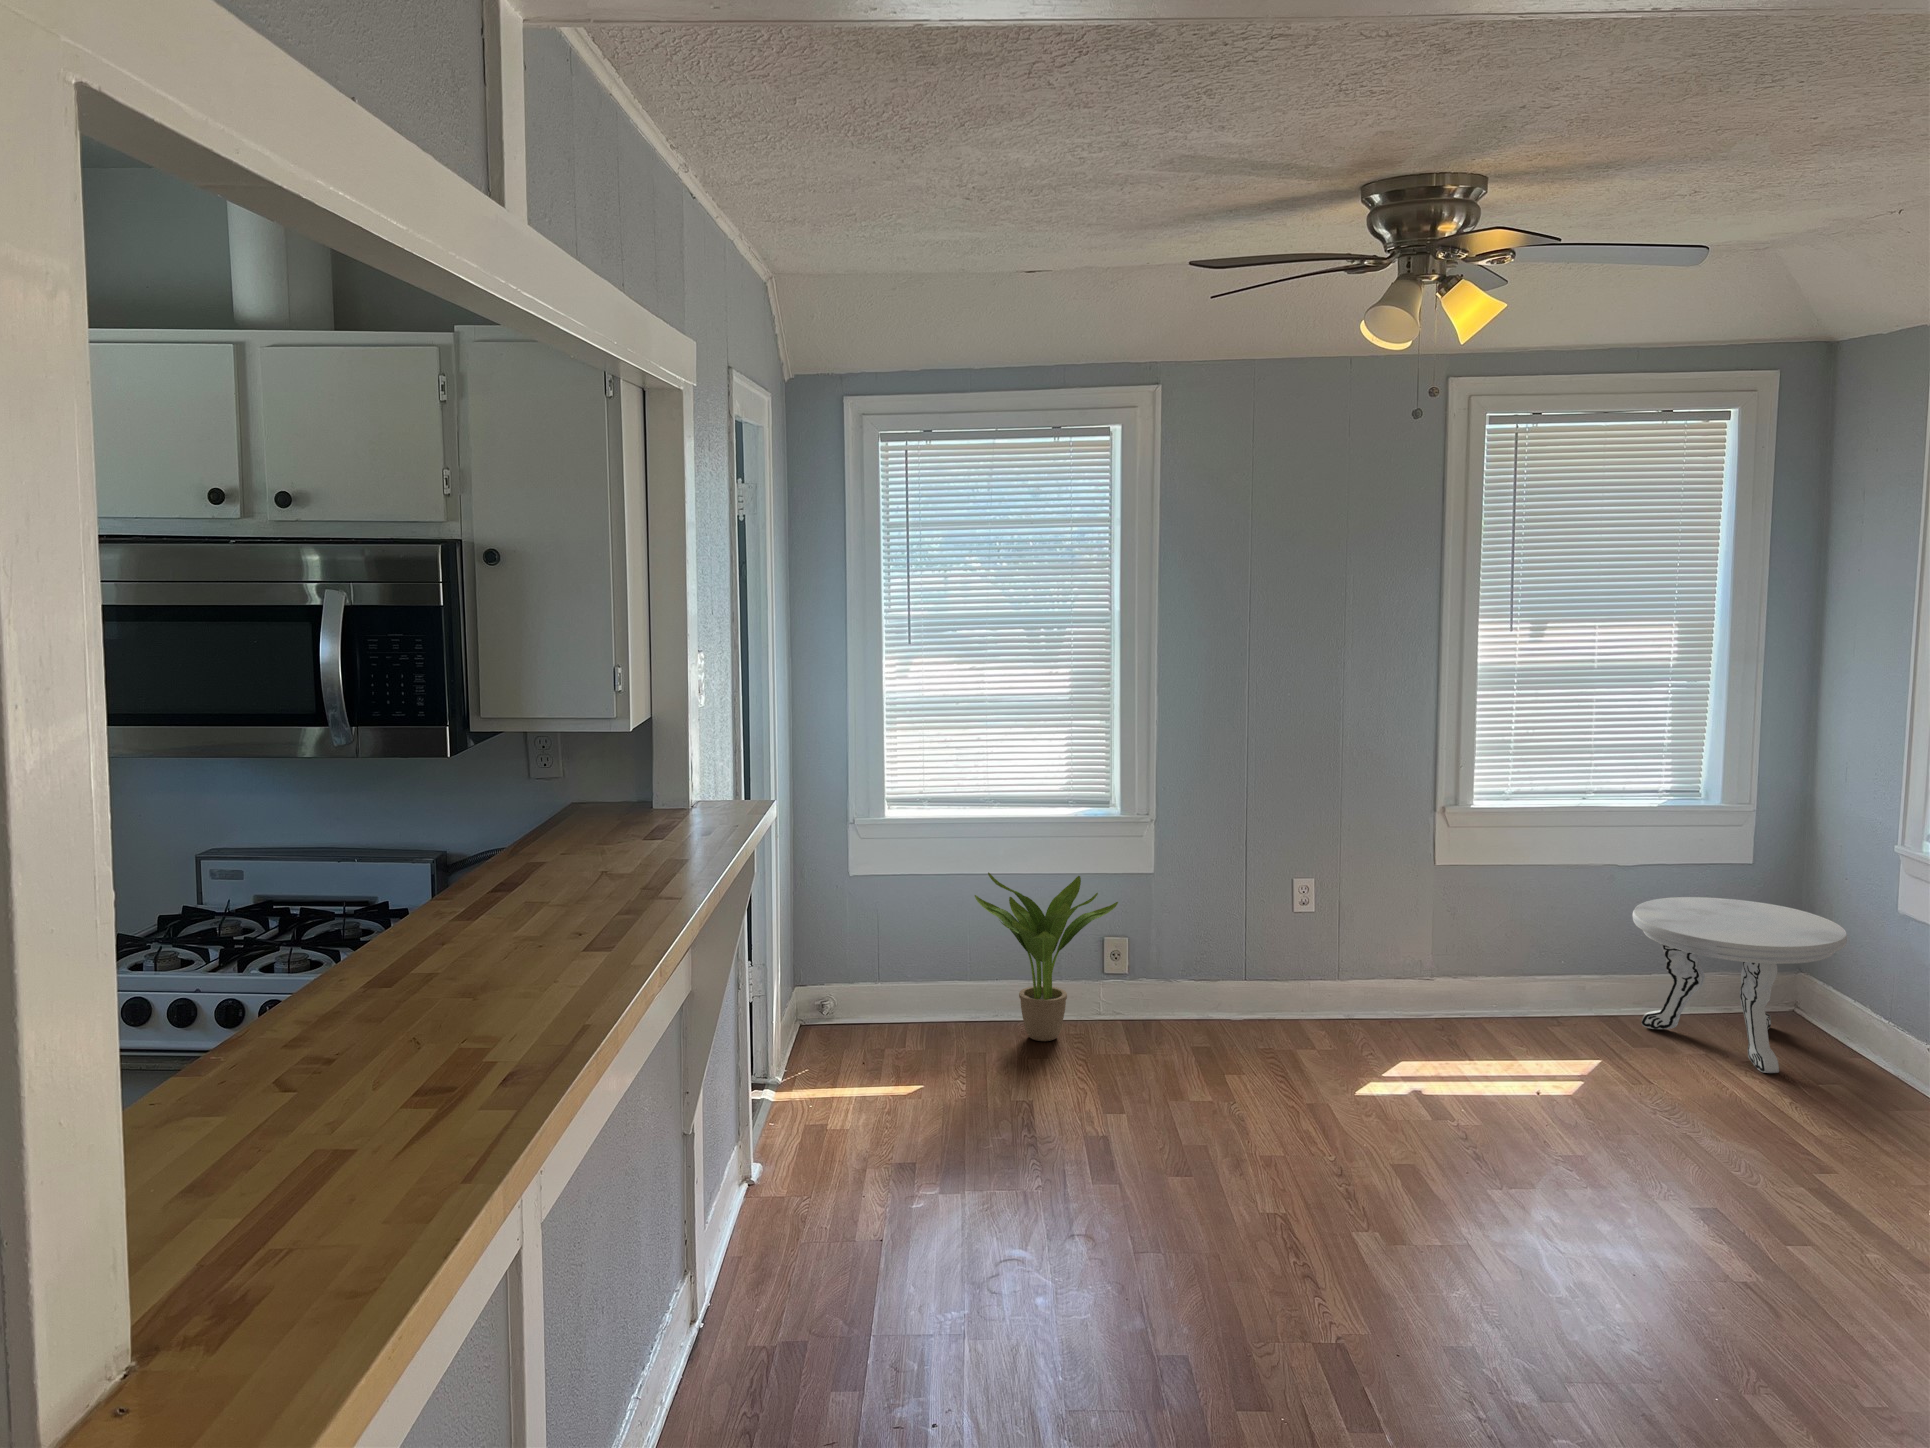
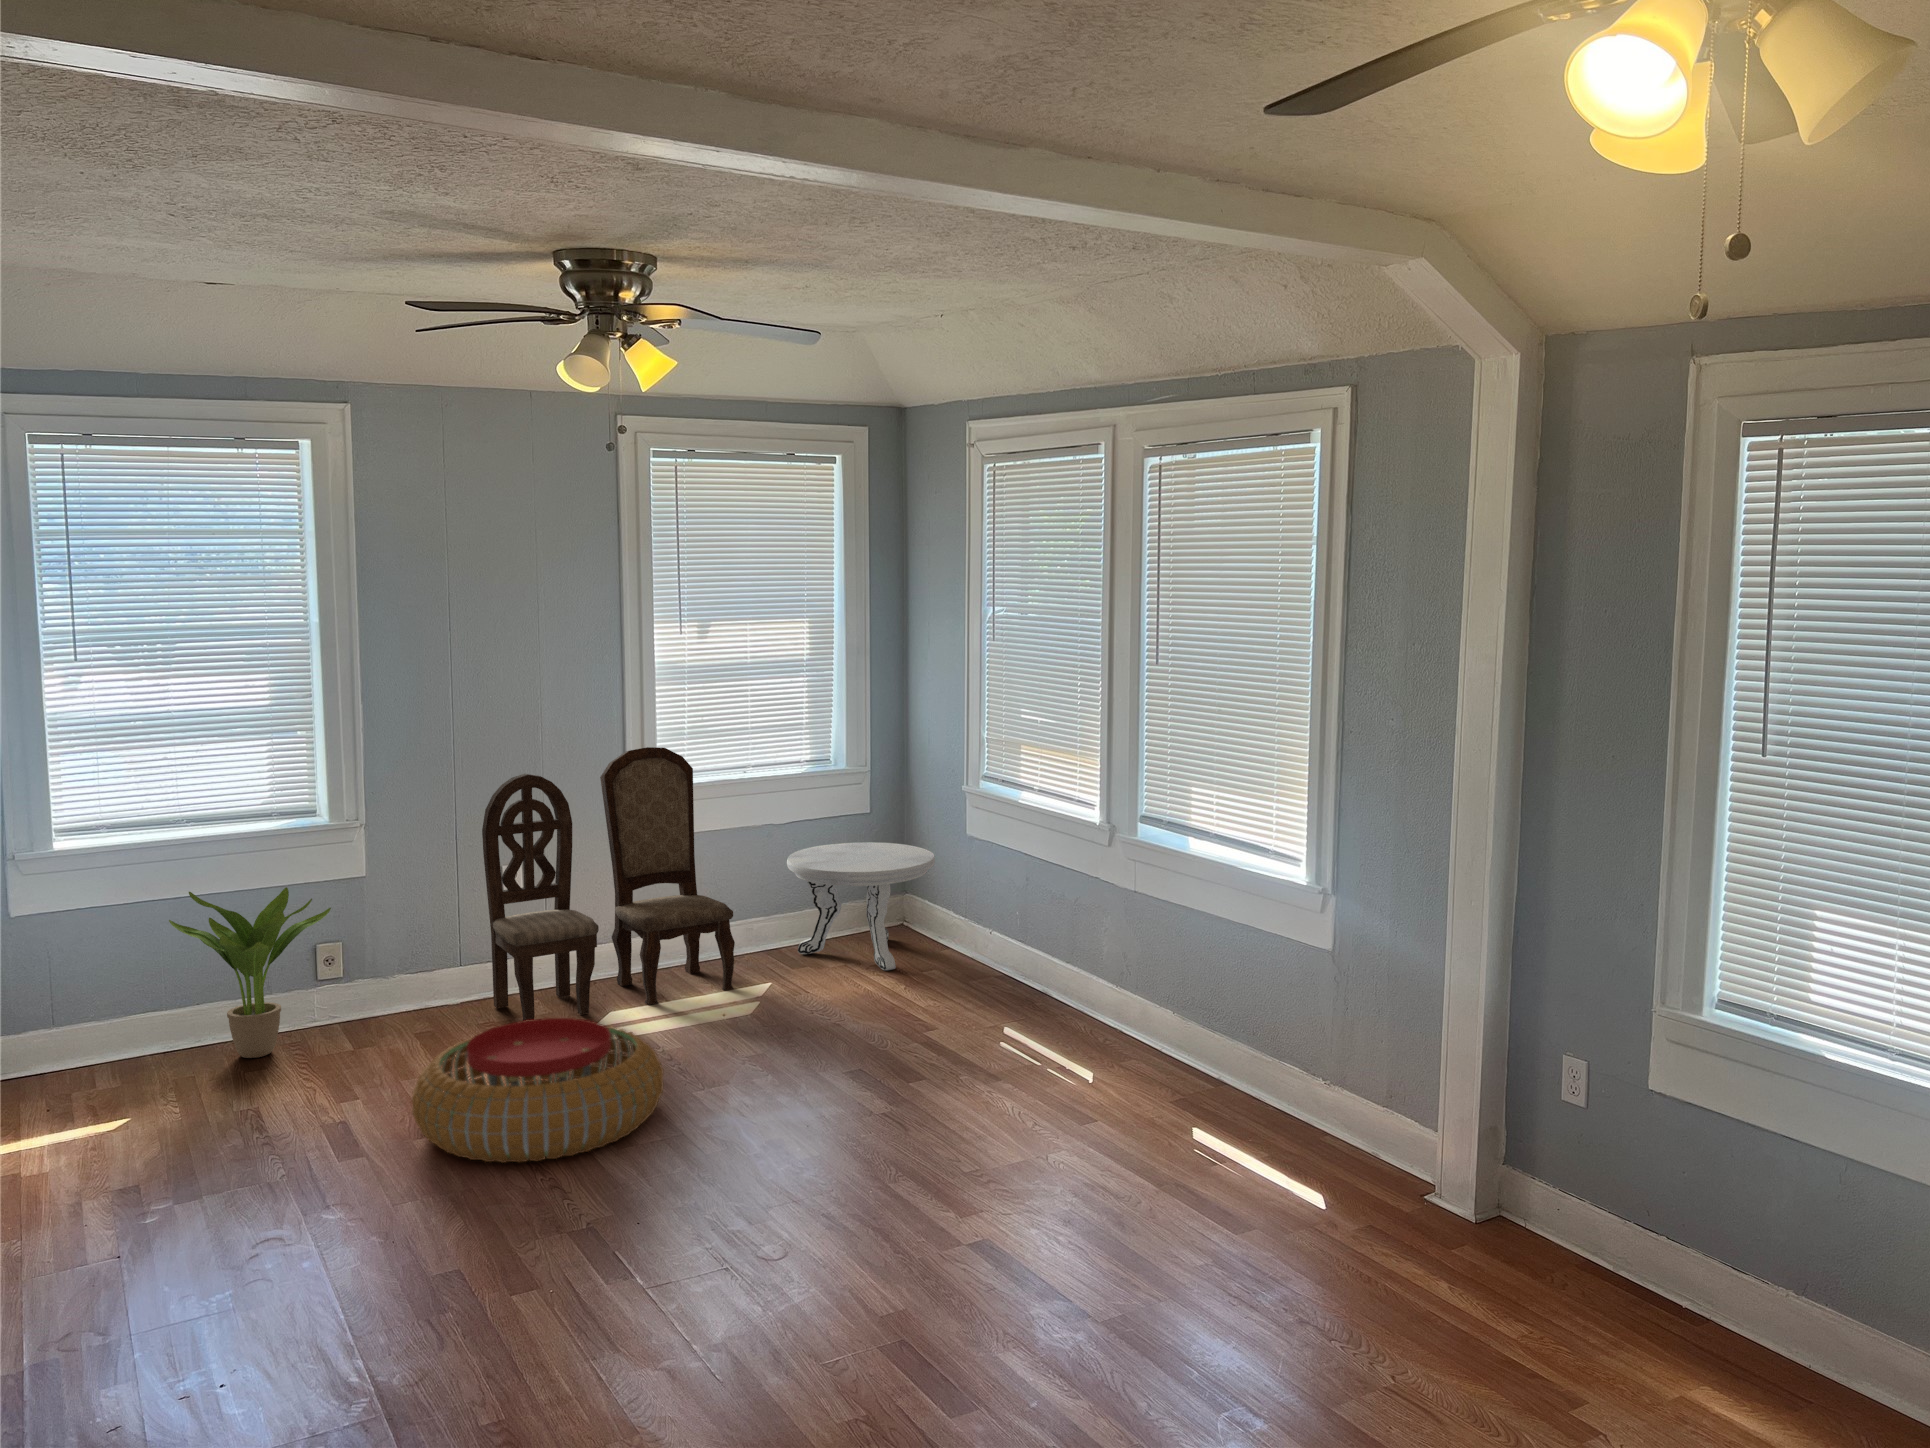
dining chair: none [1271,762,1557,1061] -> present [482,747,735,1021]
pouf: none [1166,1068,1449,1246] -> present [412,1018,663,1163]

